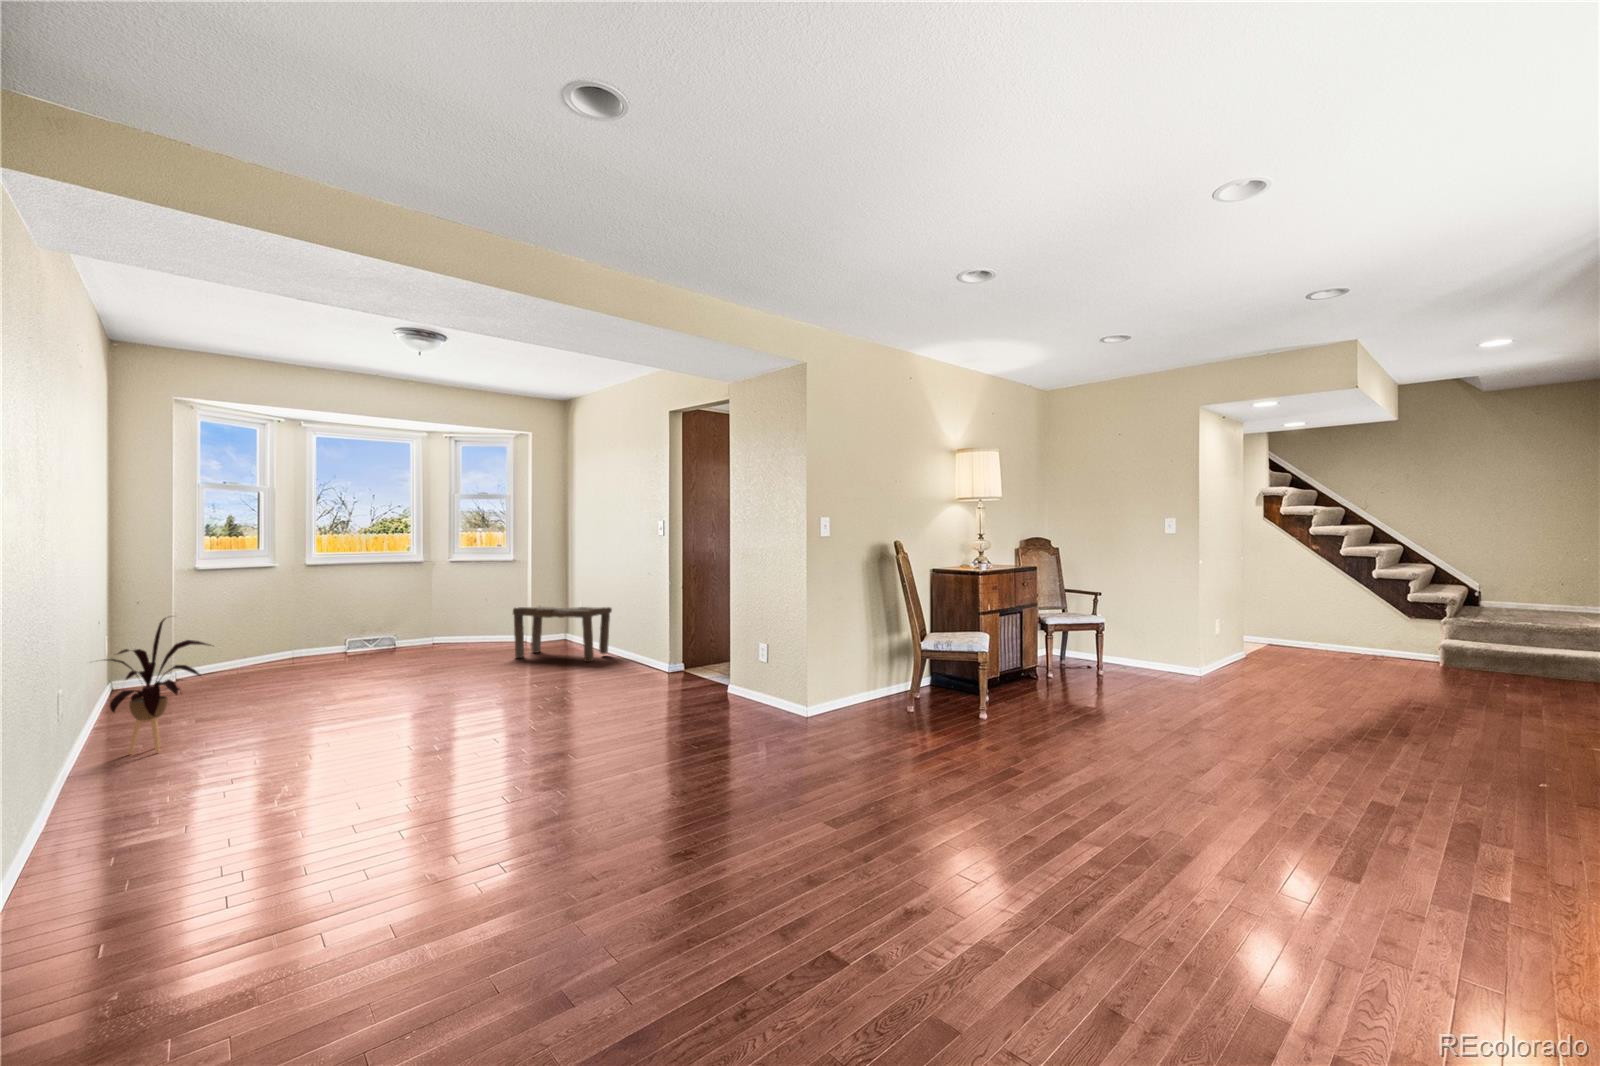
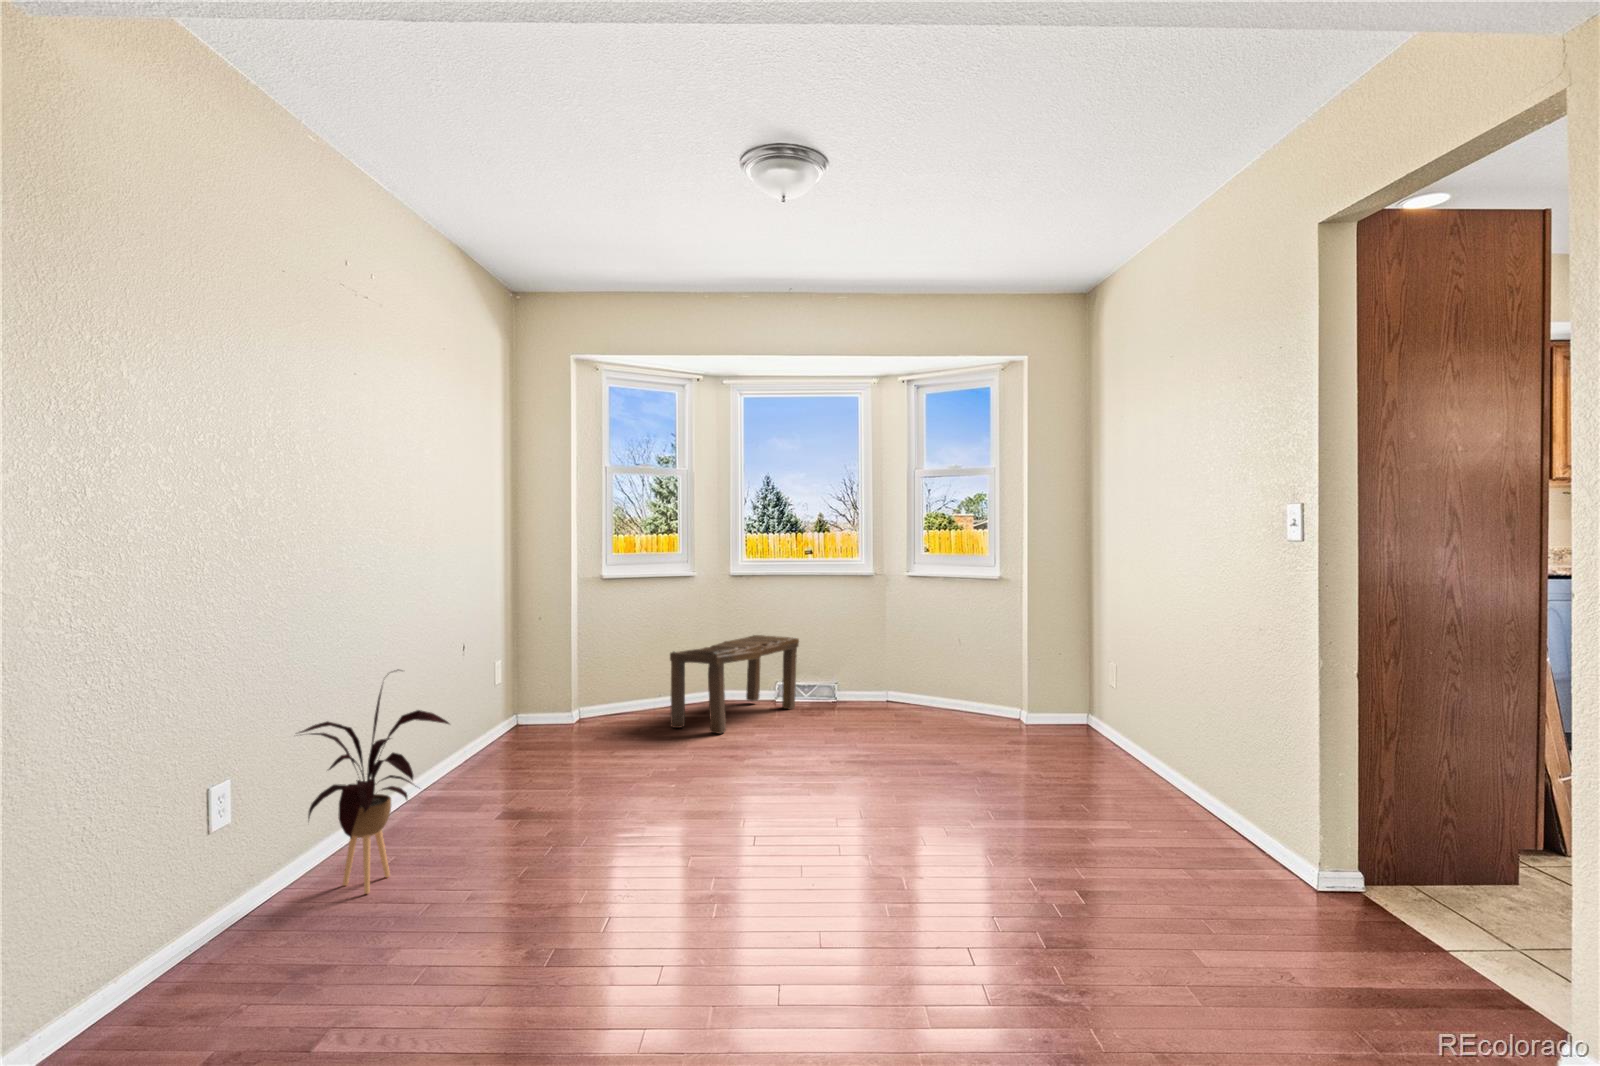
bench: present [513,606,612,662] -> present [670,635,799,734]

